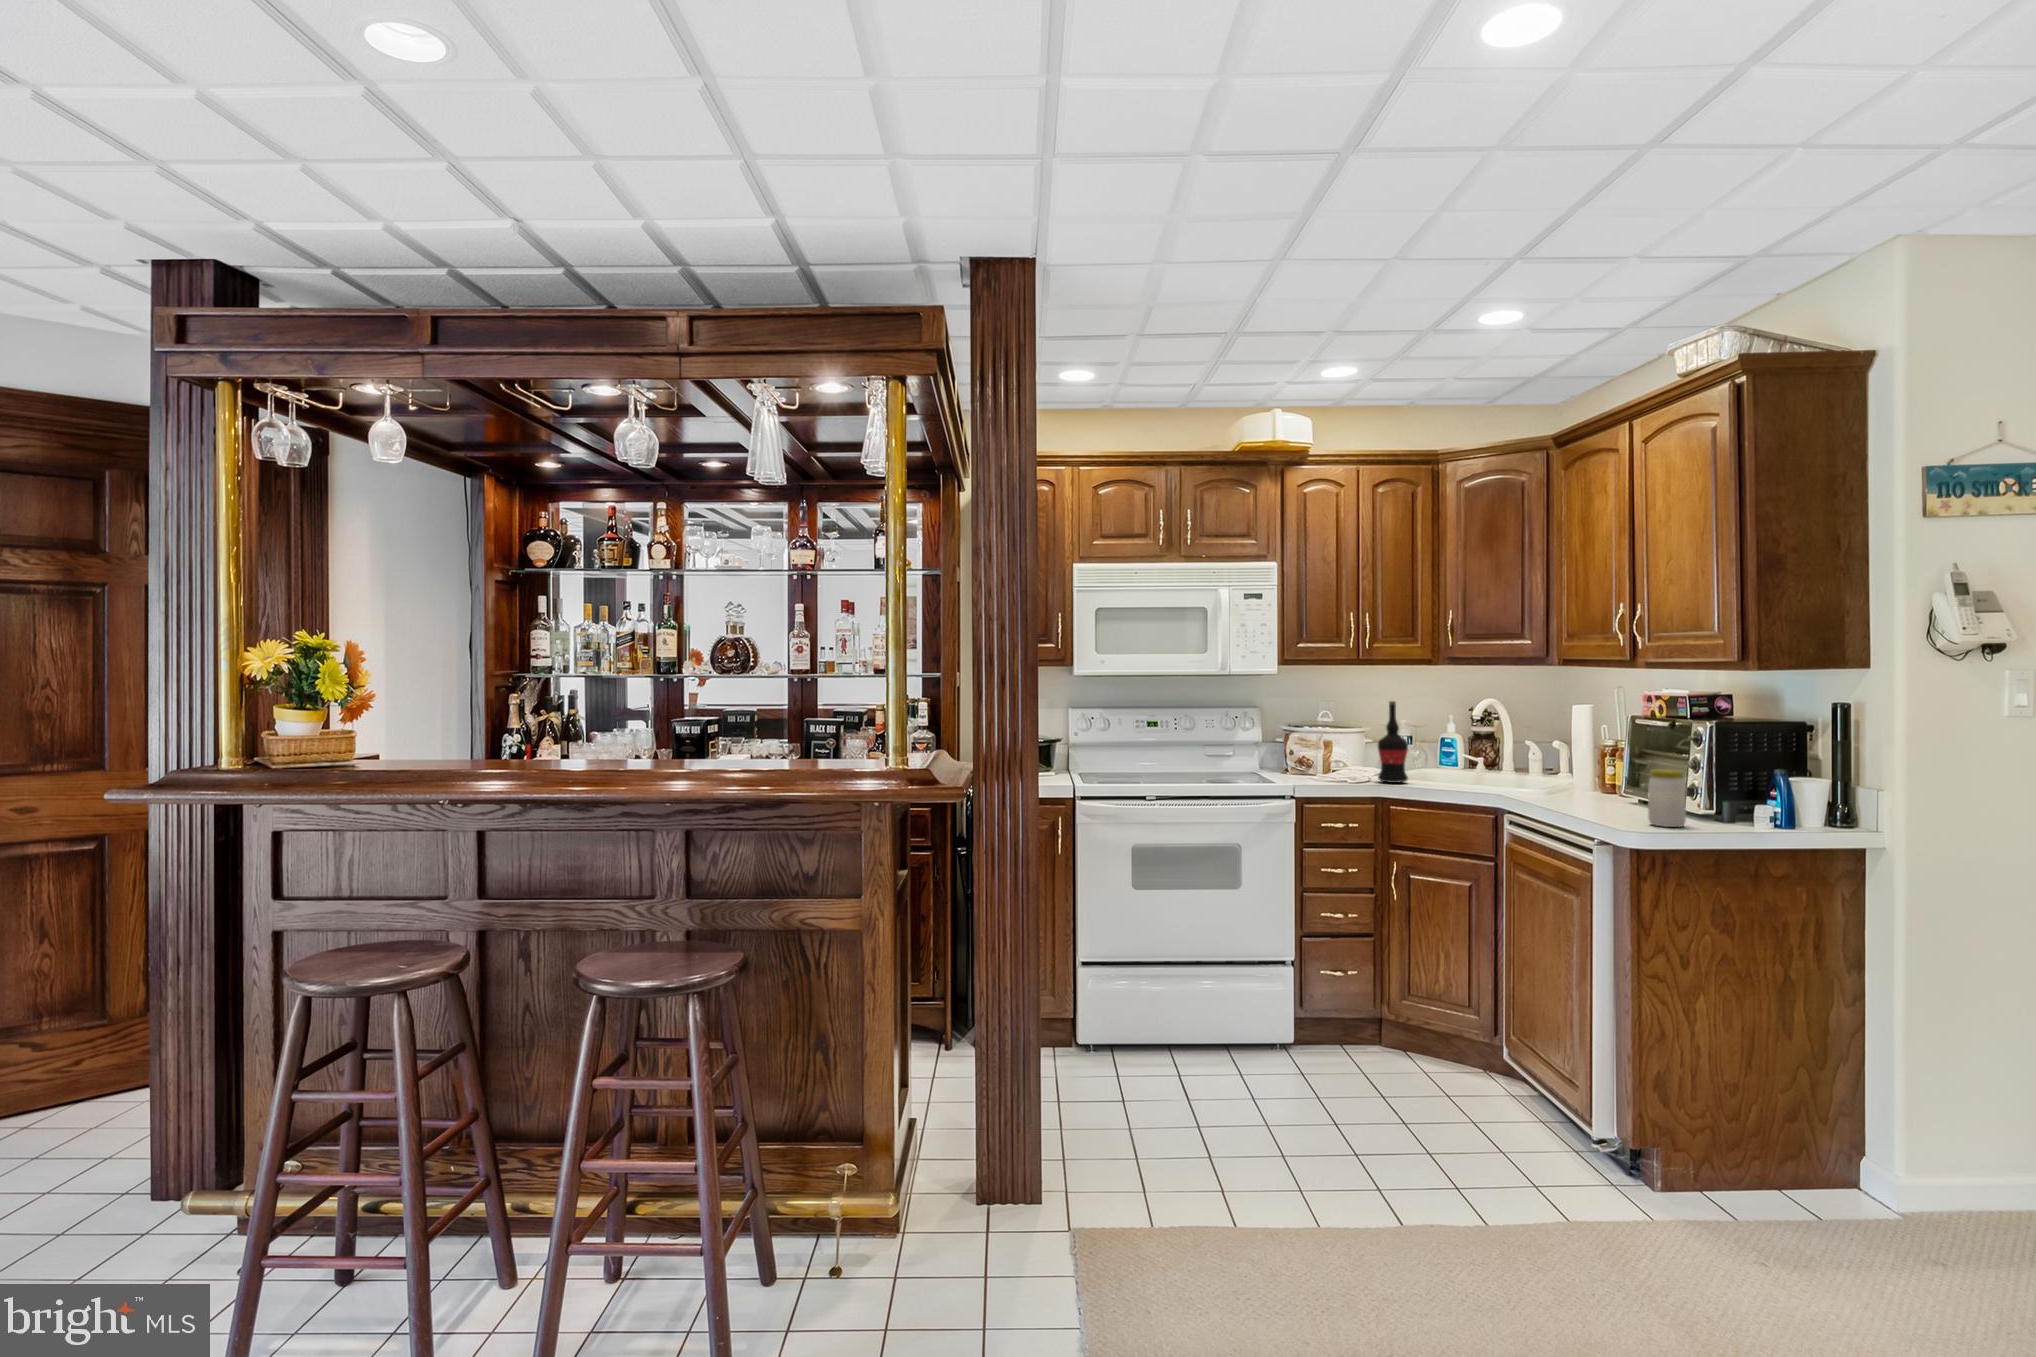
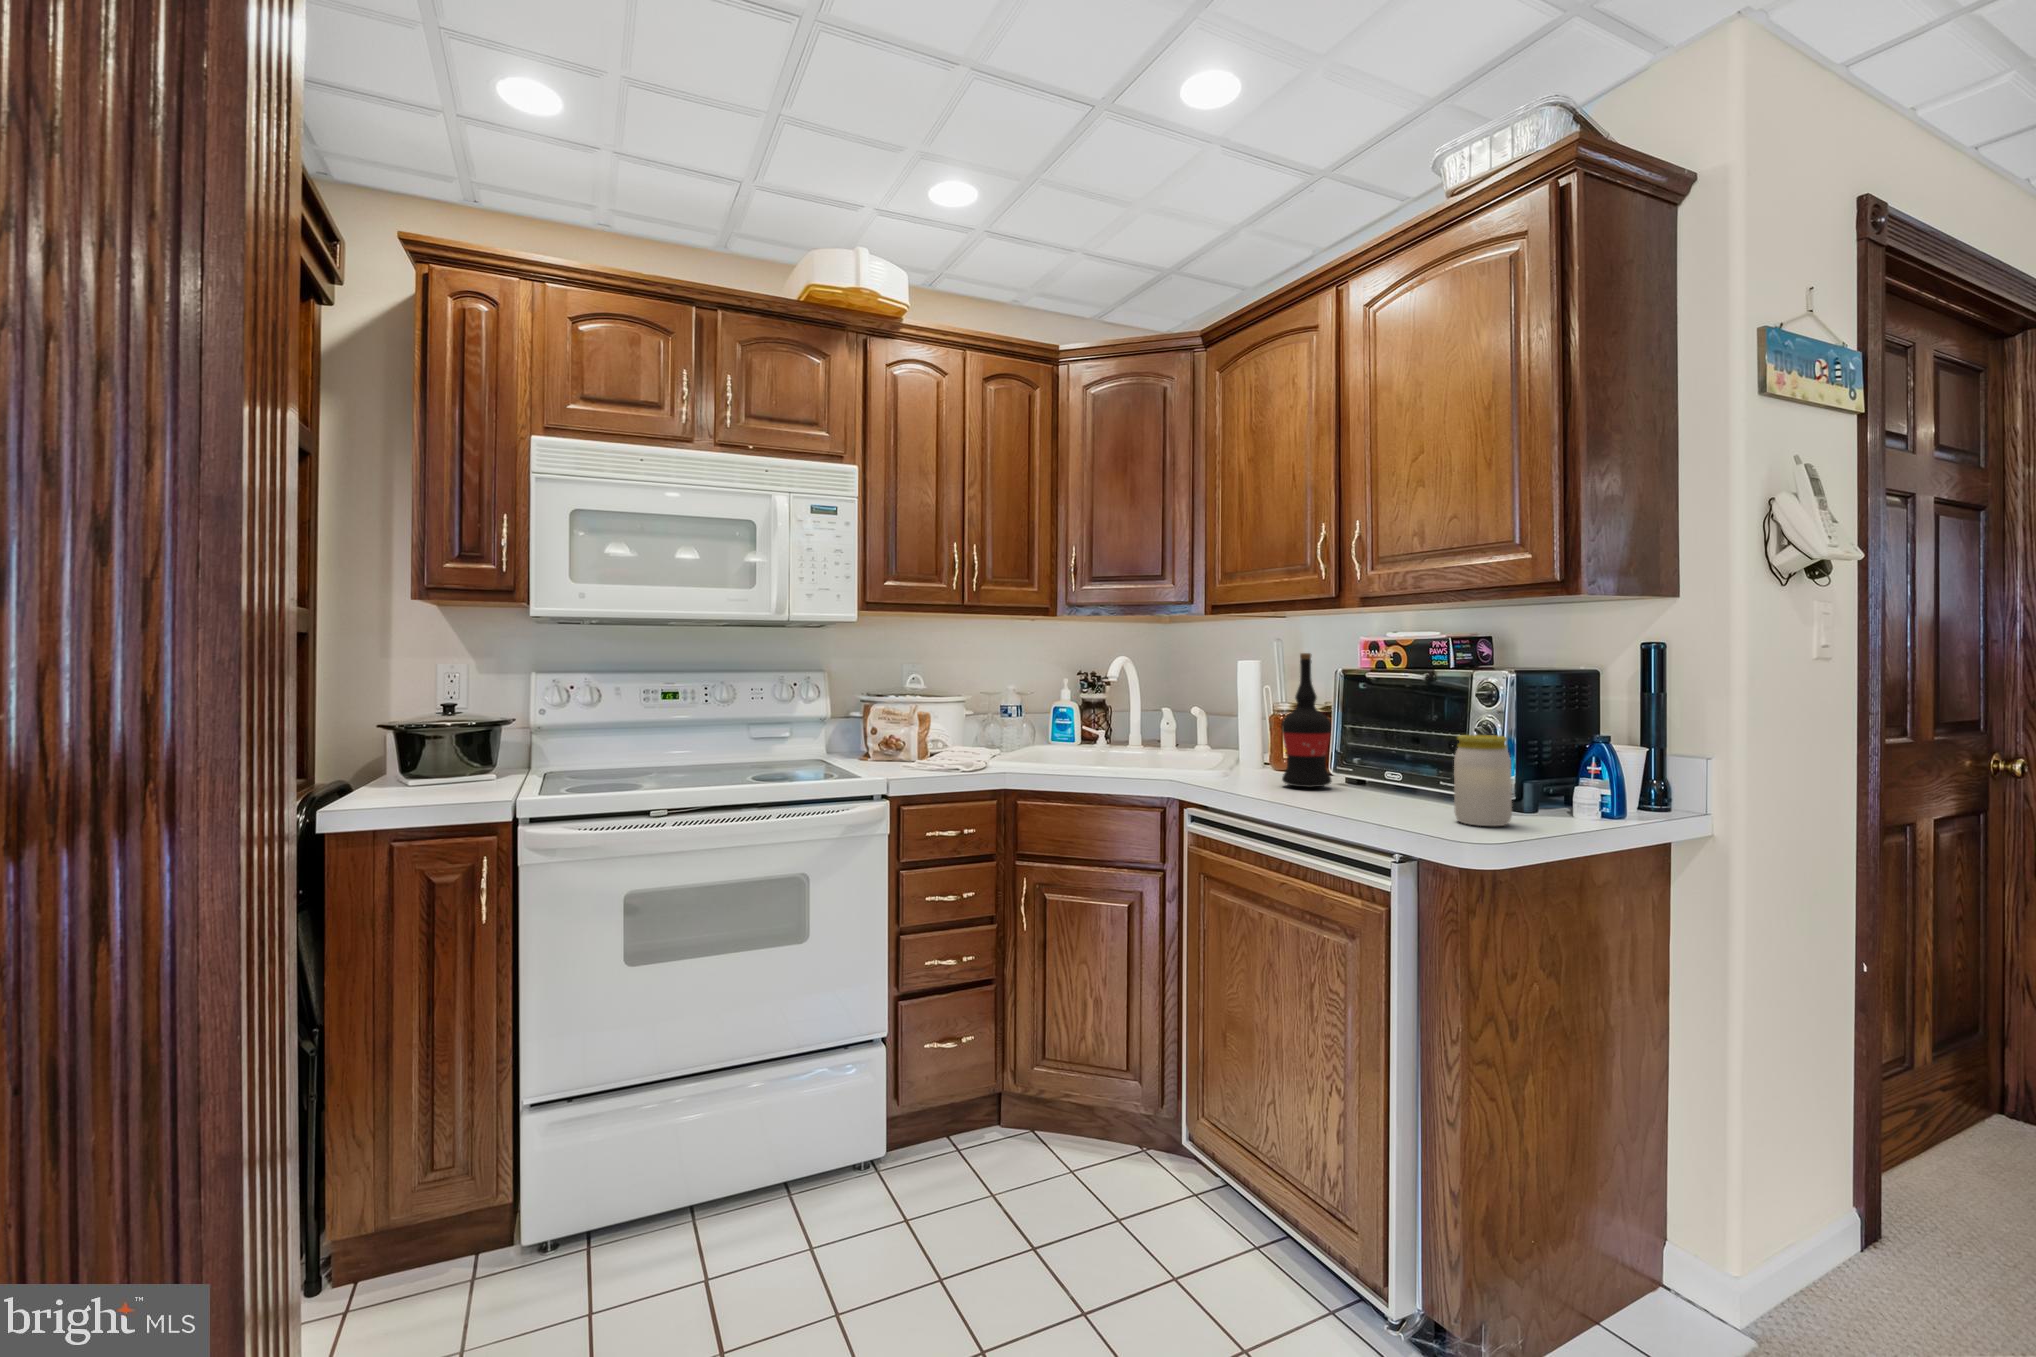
wine bottle: present [1378,701,1408,783] -> present [1282,653,1331,788]

